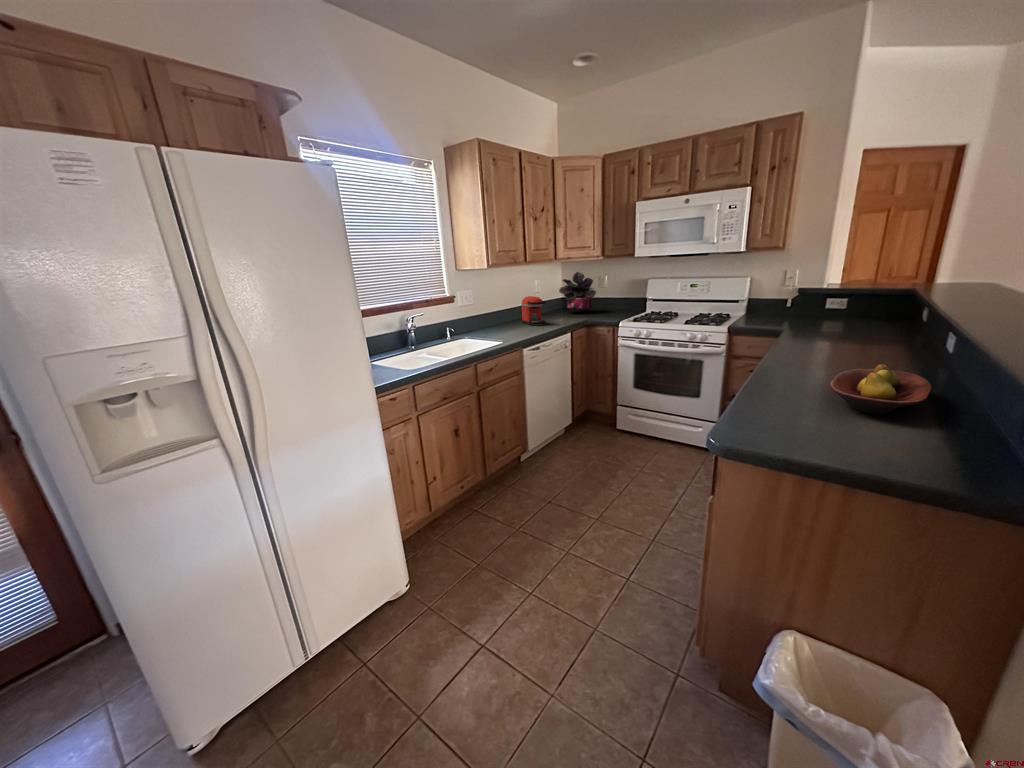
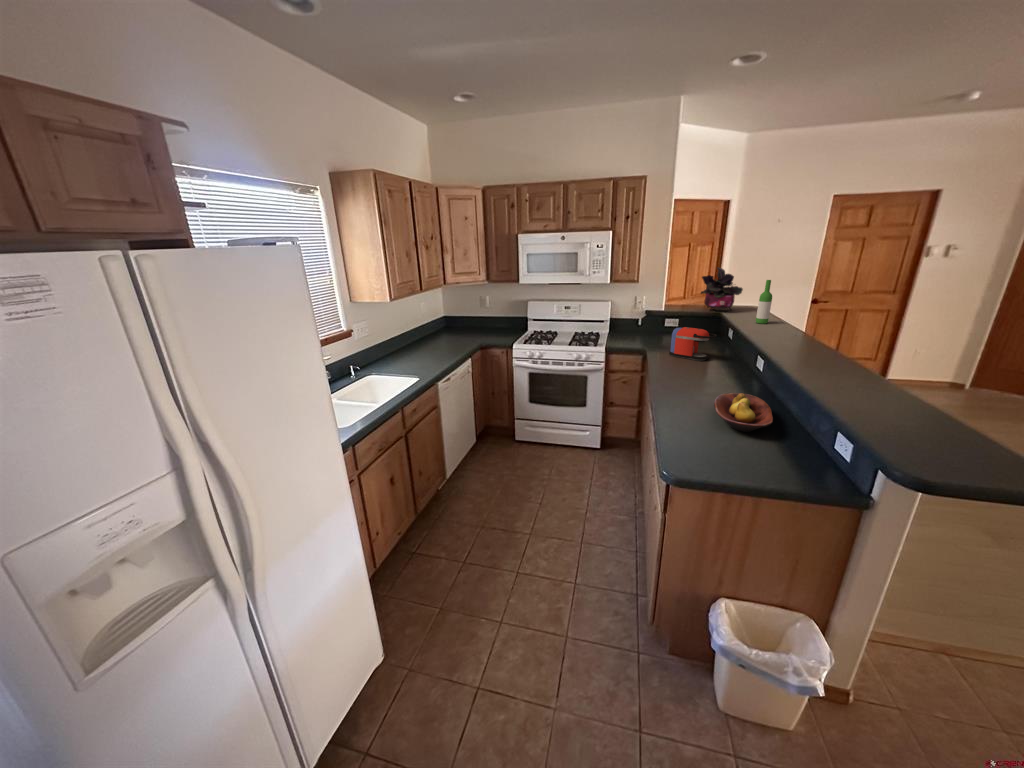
wine bottle: none [974,230,1008,297] -> present [756,280,772,324]
potted plant: present [559,272,596,312] -> present [701,267,743,311]
coffee maker: present [522,296,546,325] -> present [669,327,717,361]

